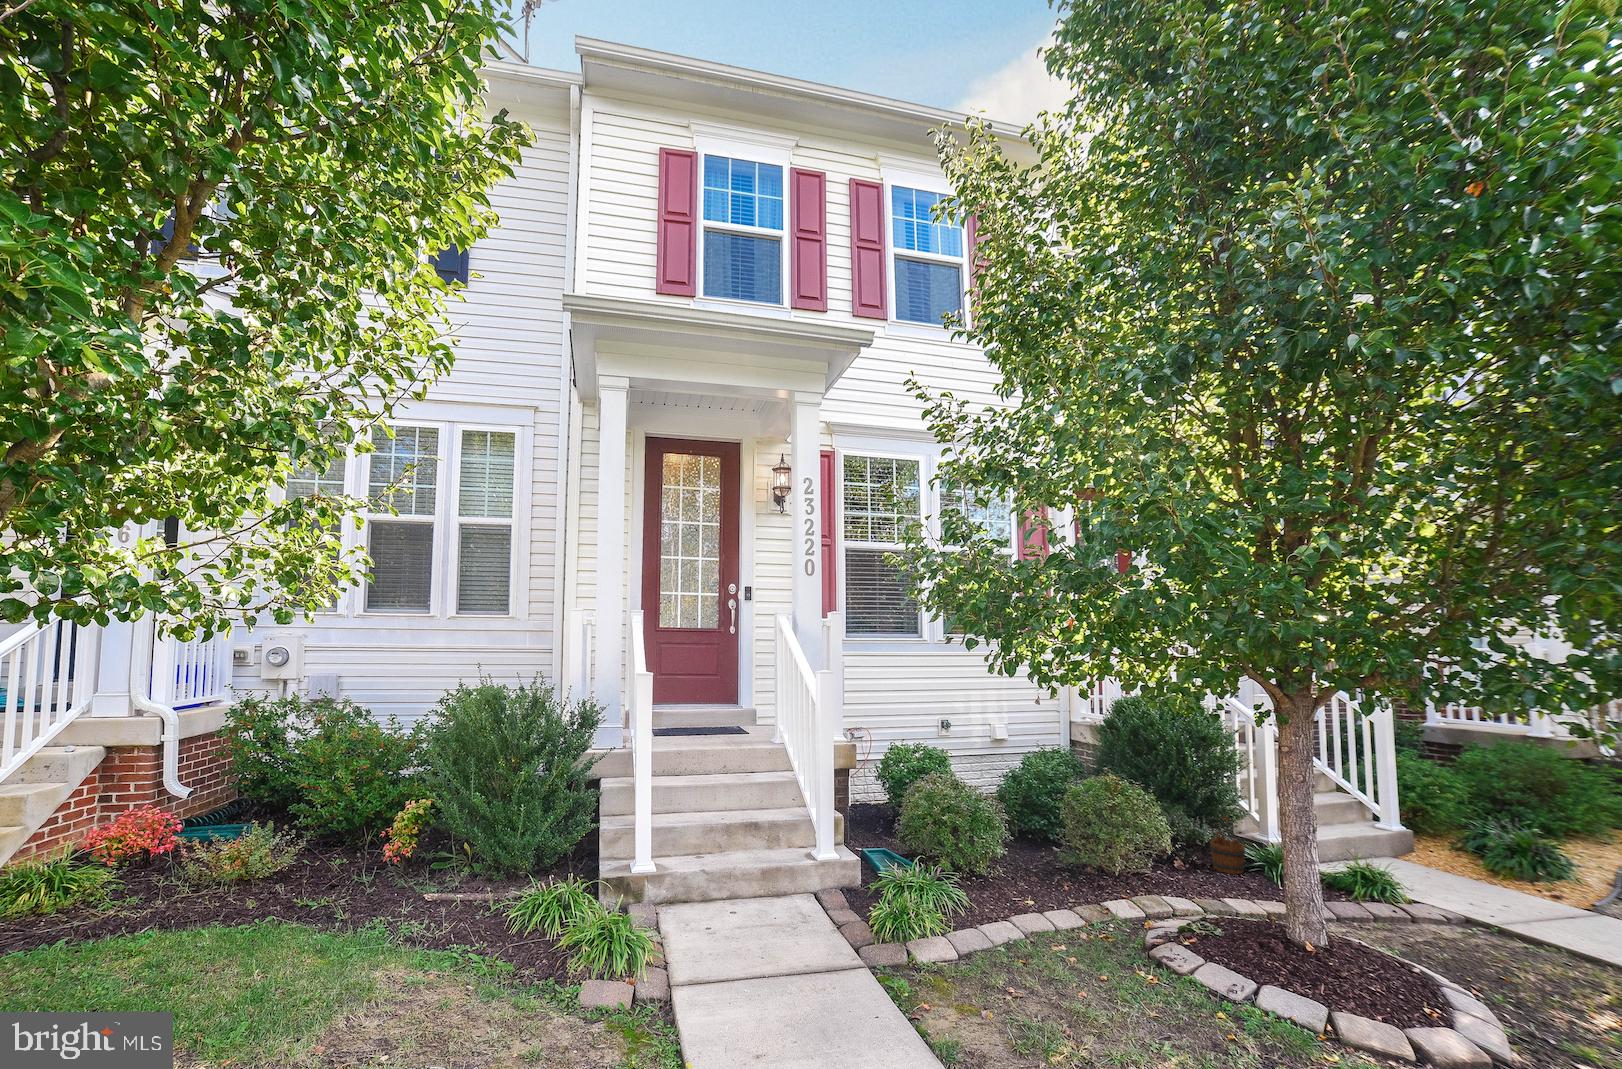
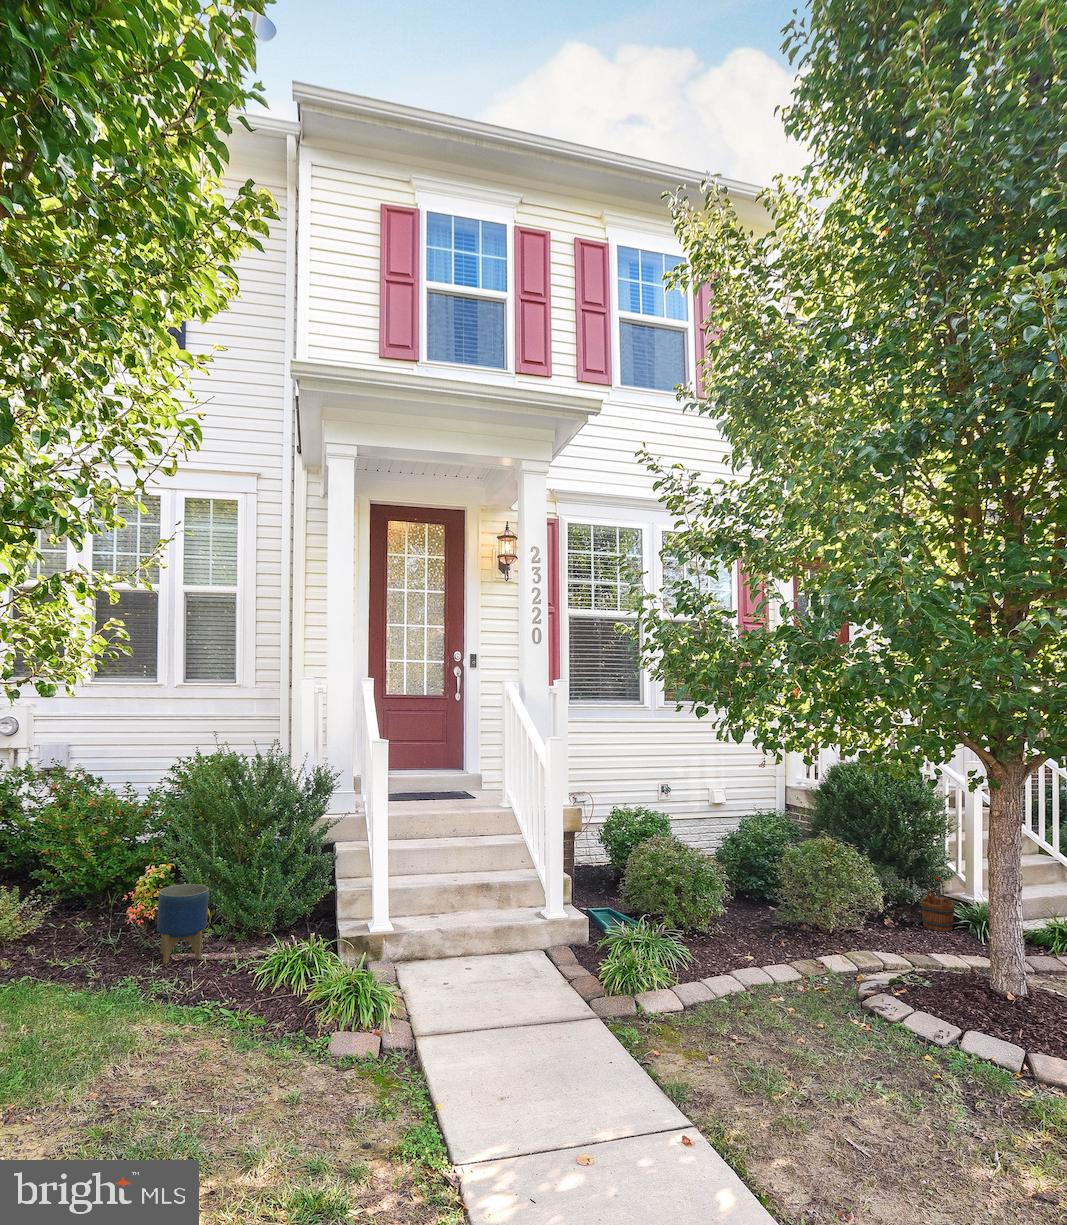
planter: none [429,821,482,902] -> present [157,884,209,964]

